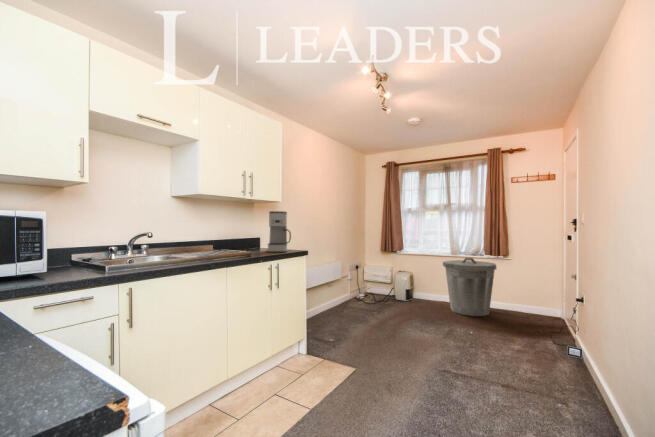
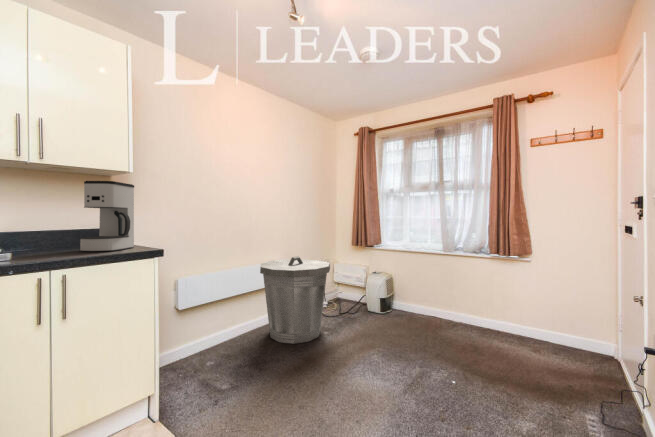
trash can: present [443,258,496,316] -> present [260,256,330,344]

